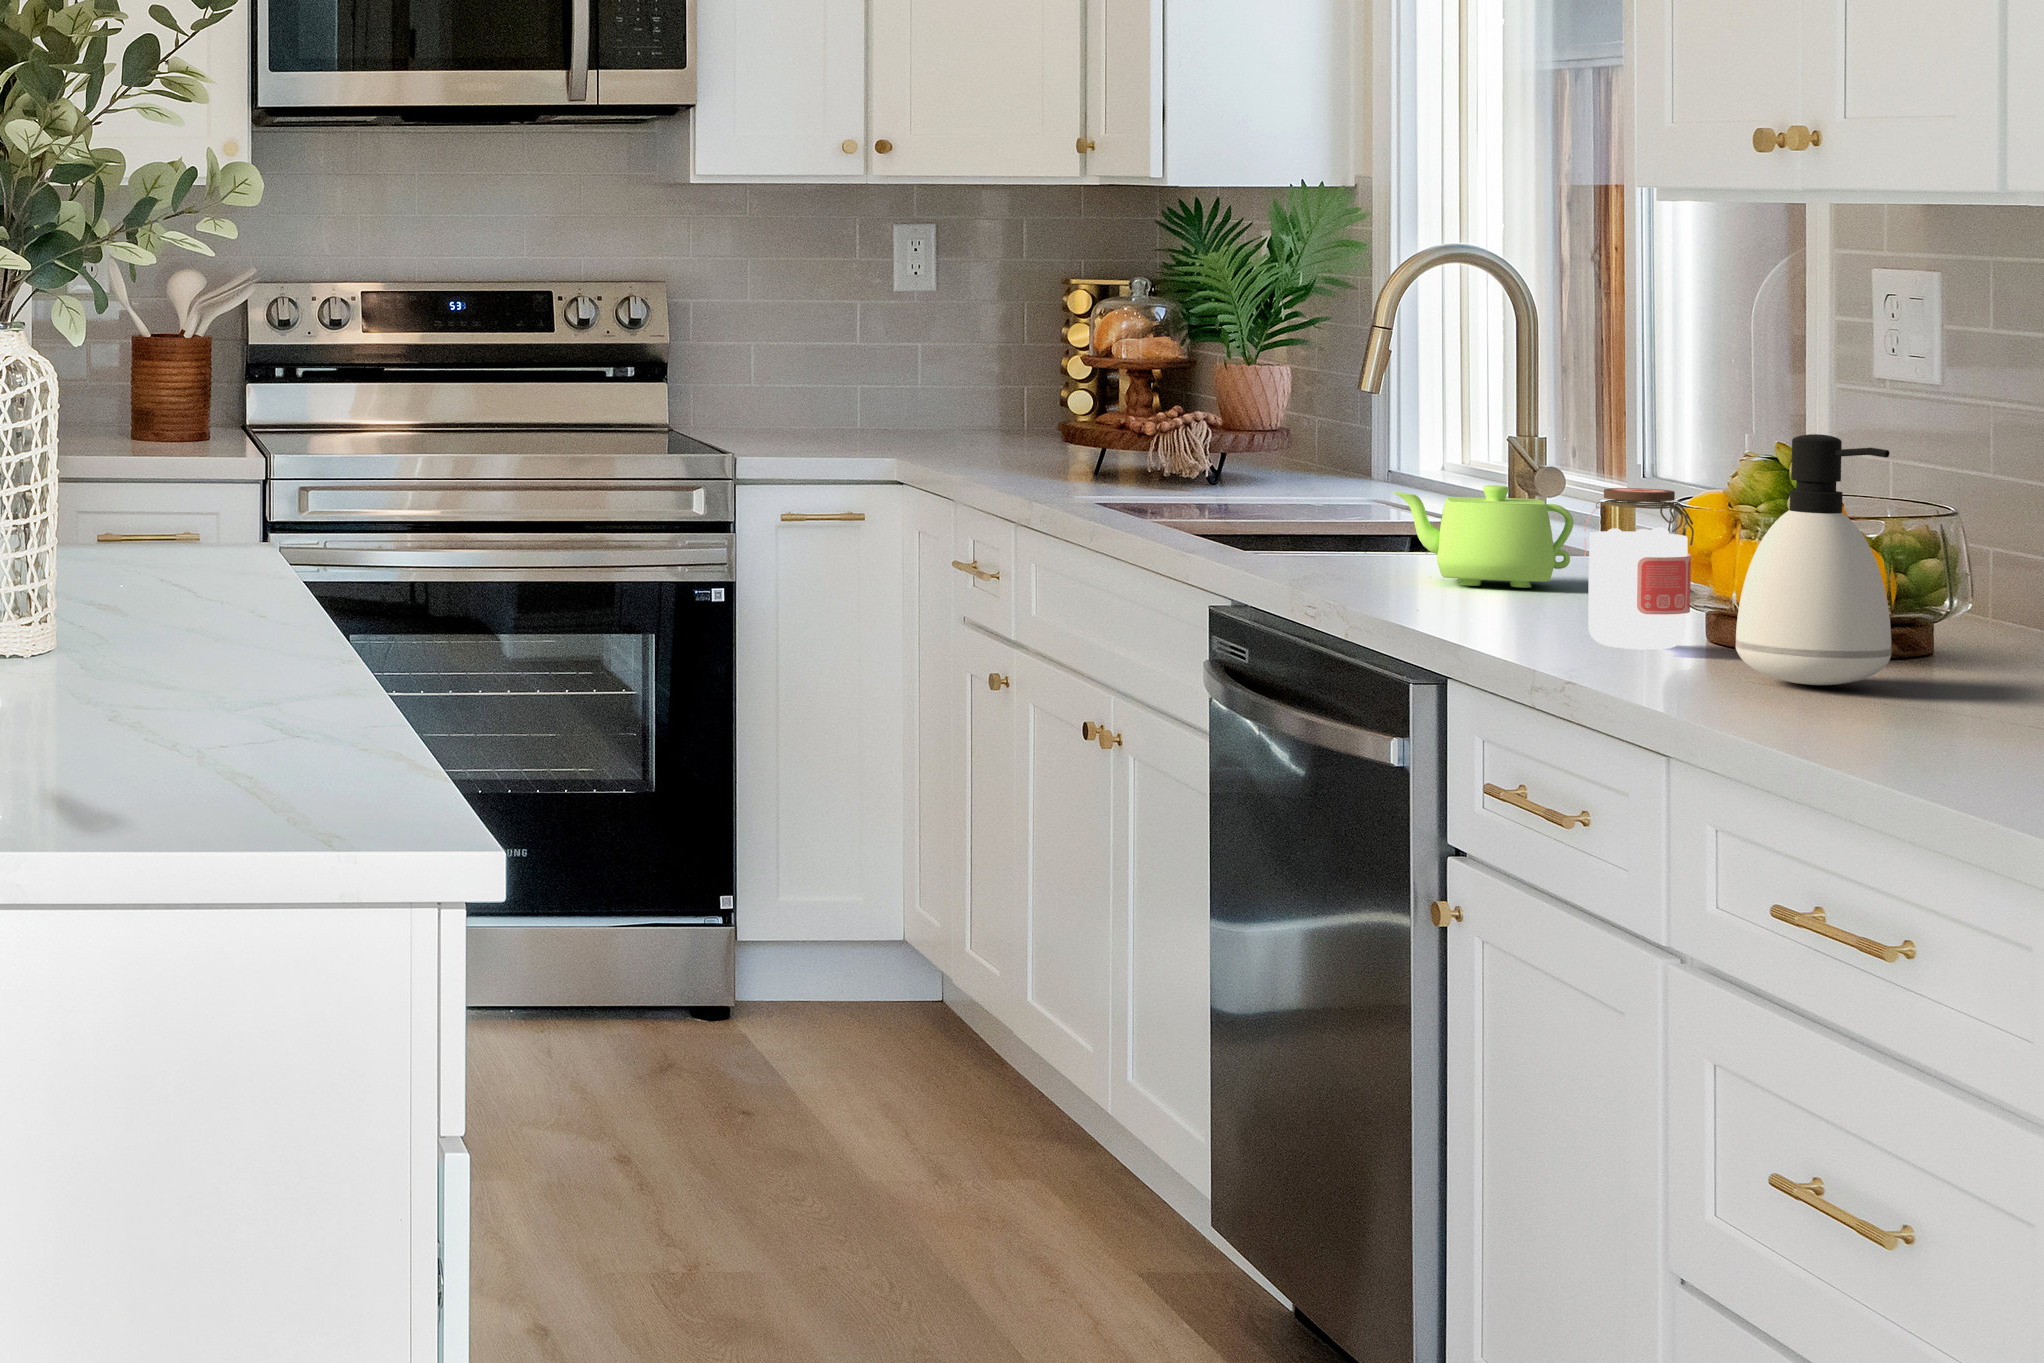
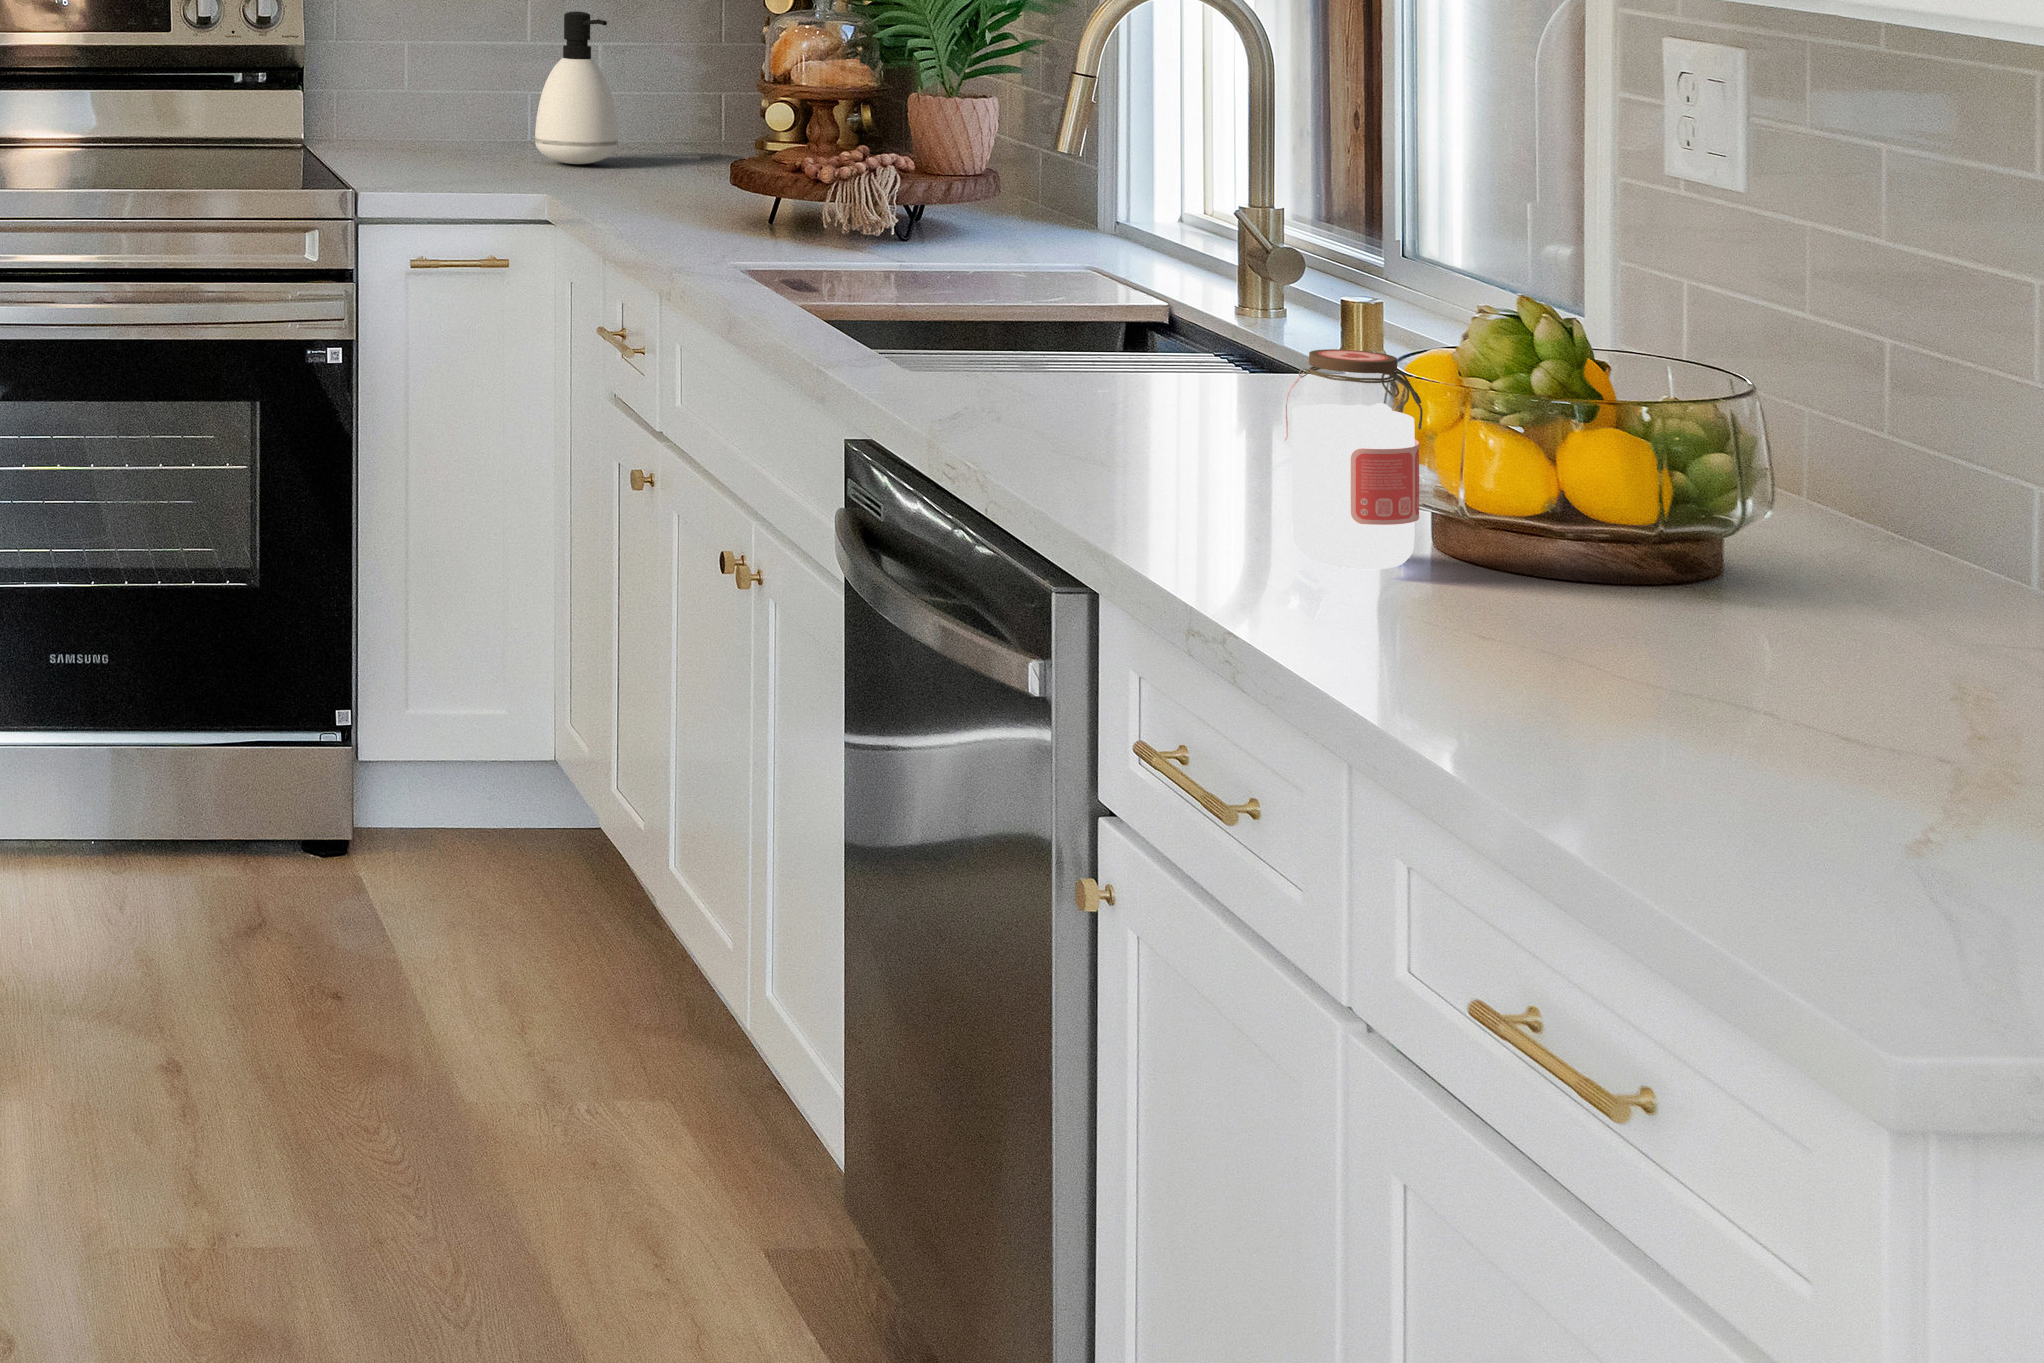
soap dispenser: present [1736,434,1891,685] -> present [535,11,618,164]
teapot: present [1393,485,1574,588] -> none [1074,304,1293,438]

